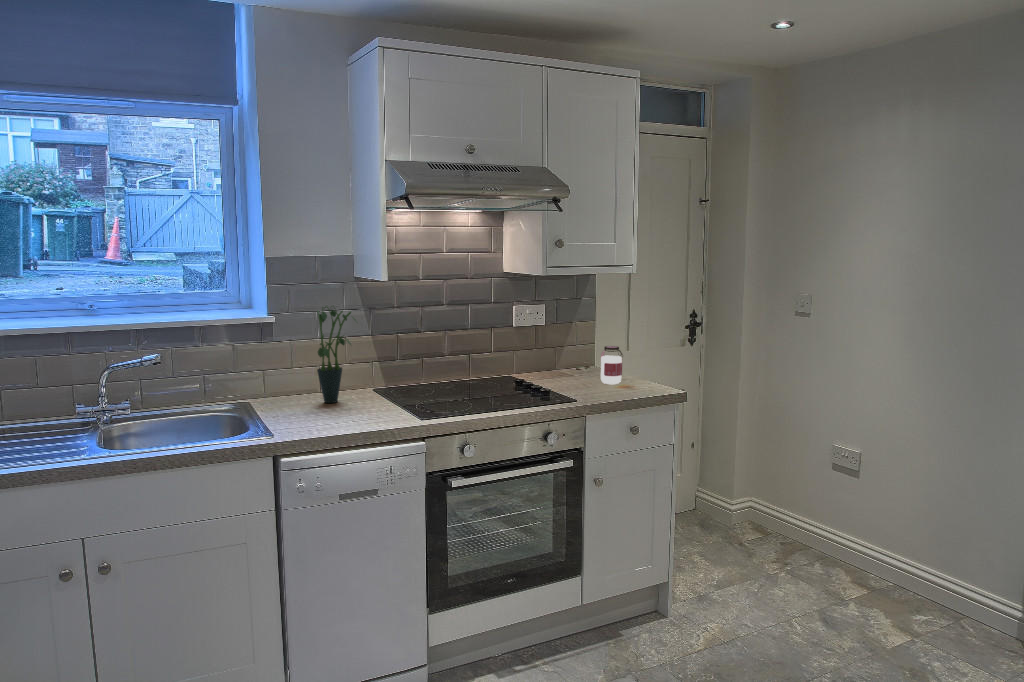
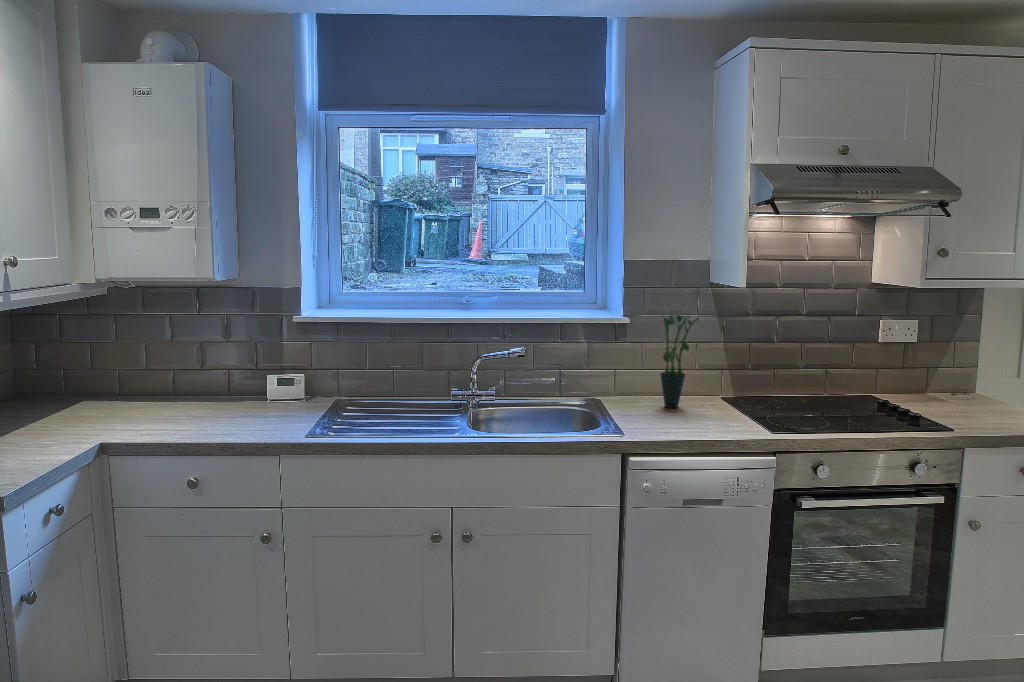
jar: present [601,346,623,384] -> none [972,368,1004,413]

